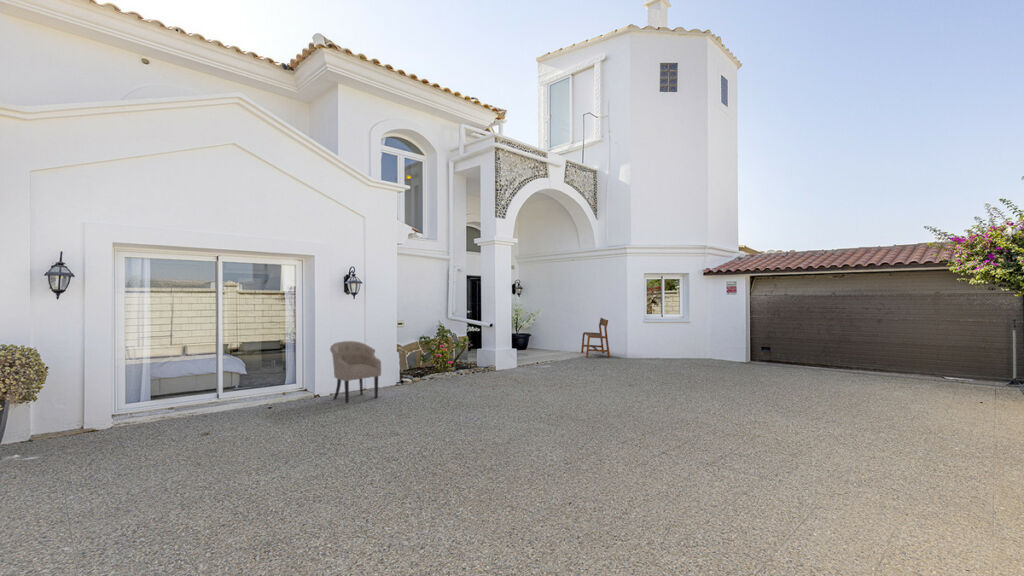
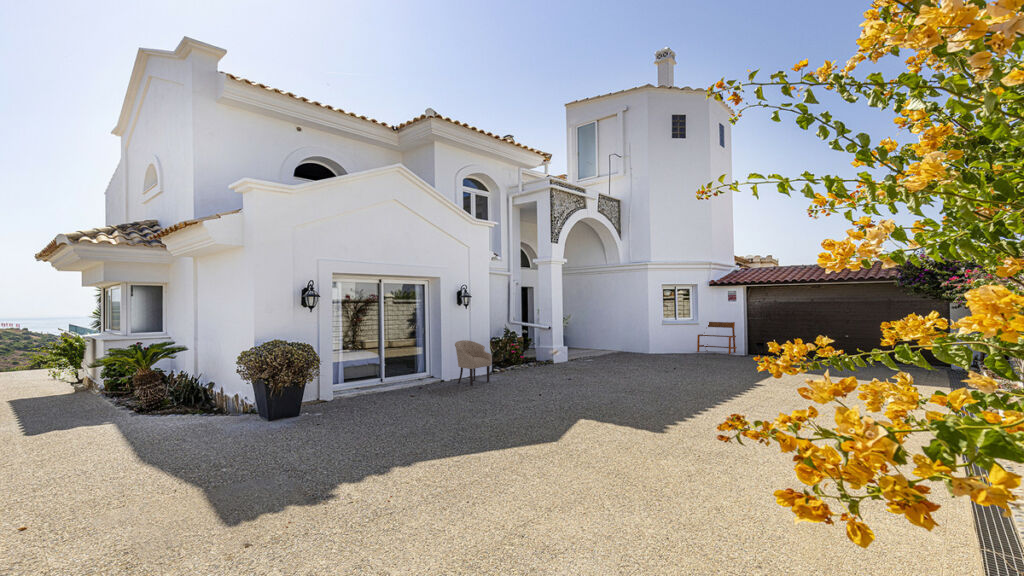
bench: present [581,318,610,357] -> present [697,322,737,354]

